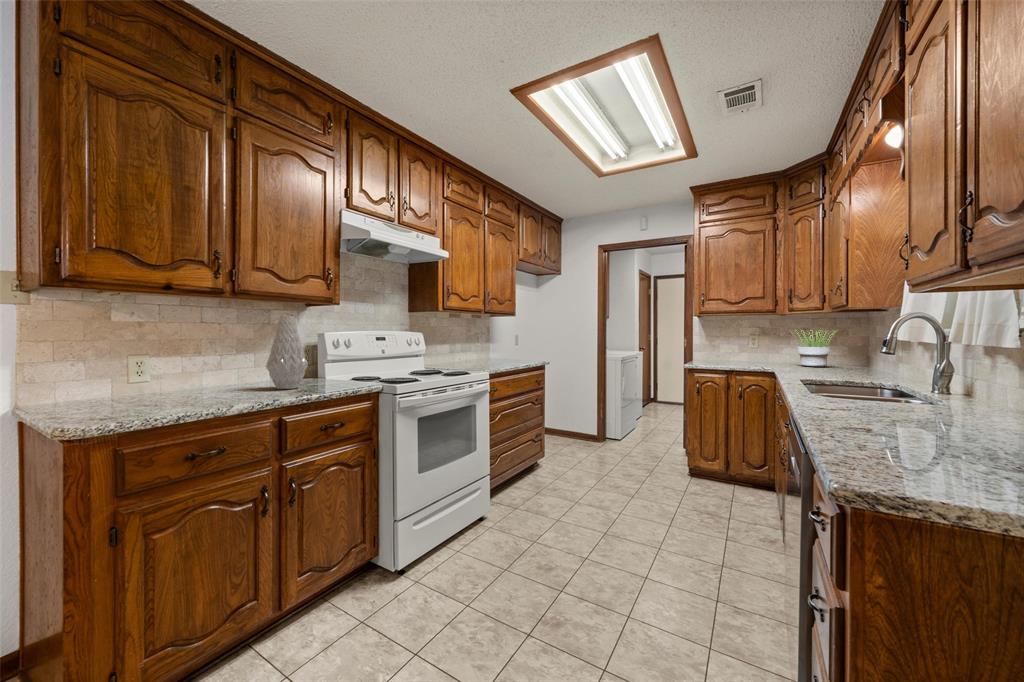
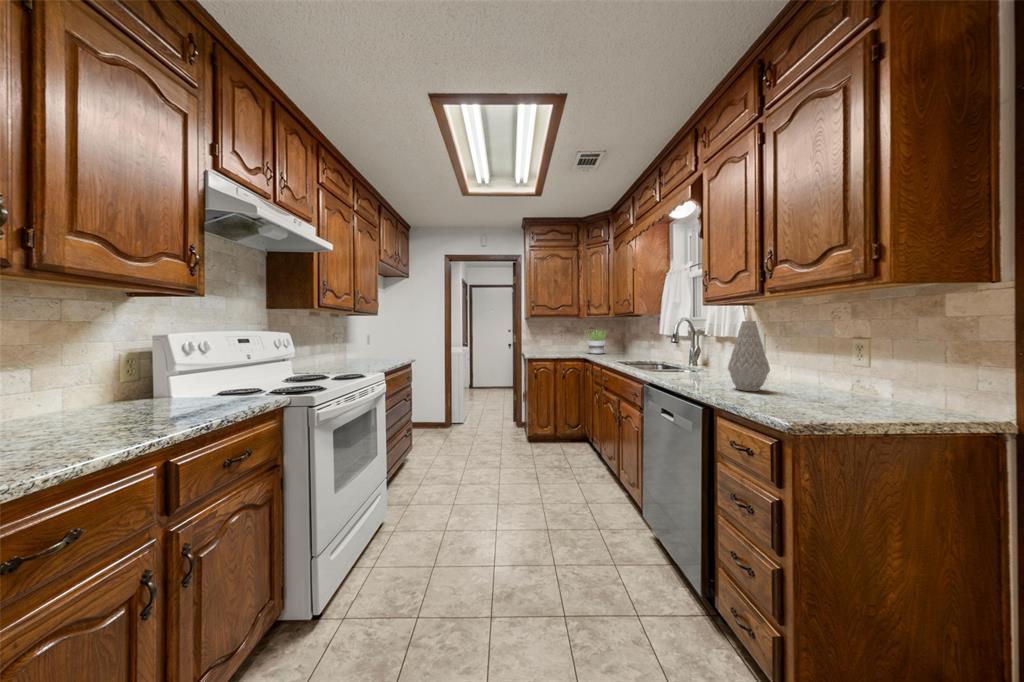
vase: present [266,316,308,389] -> present [728,321,770,391]

